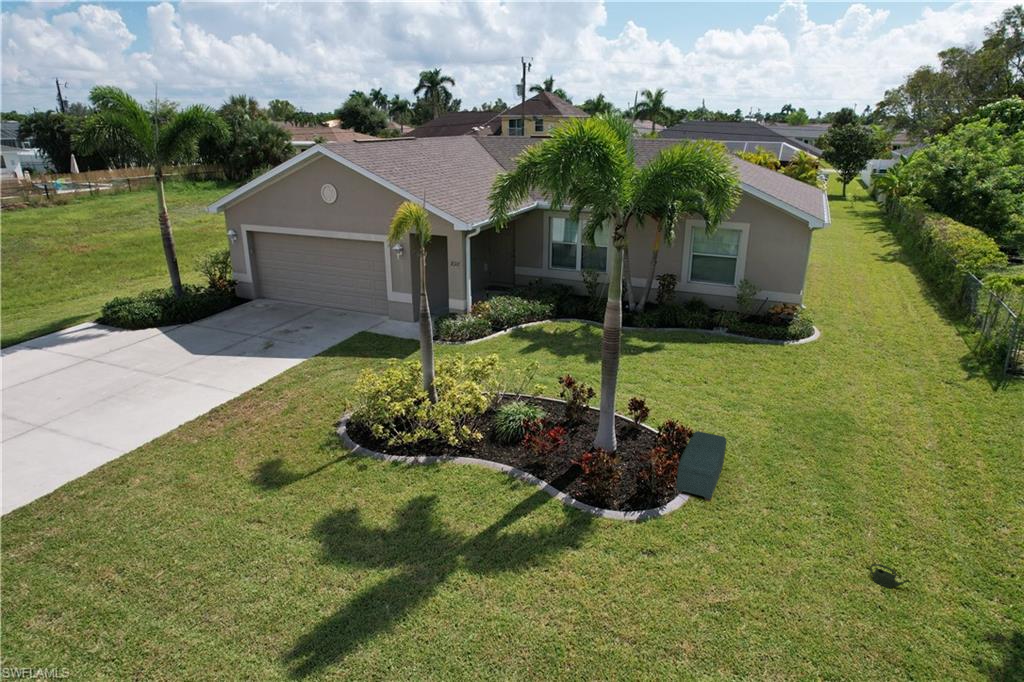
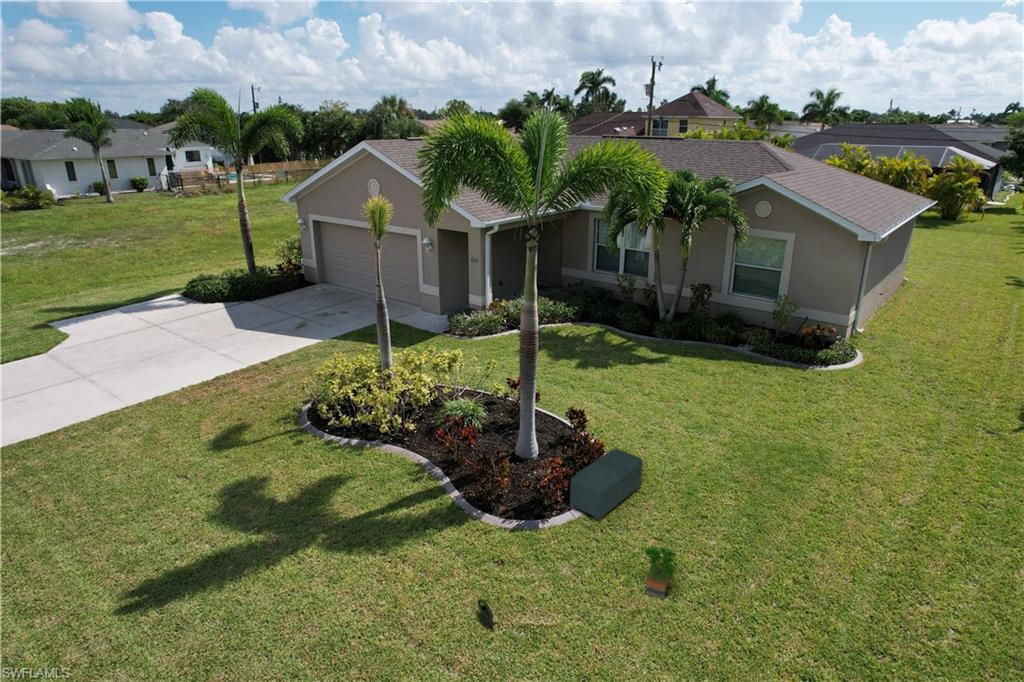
potted tree: none [790,512,827,561] -> present [644,547,676,599]
watering can: present [870,564,910,588] -> present [478,599,498,628]

